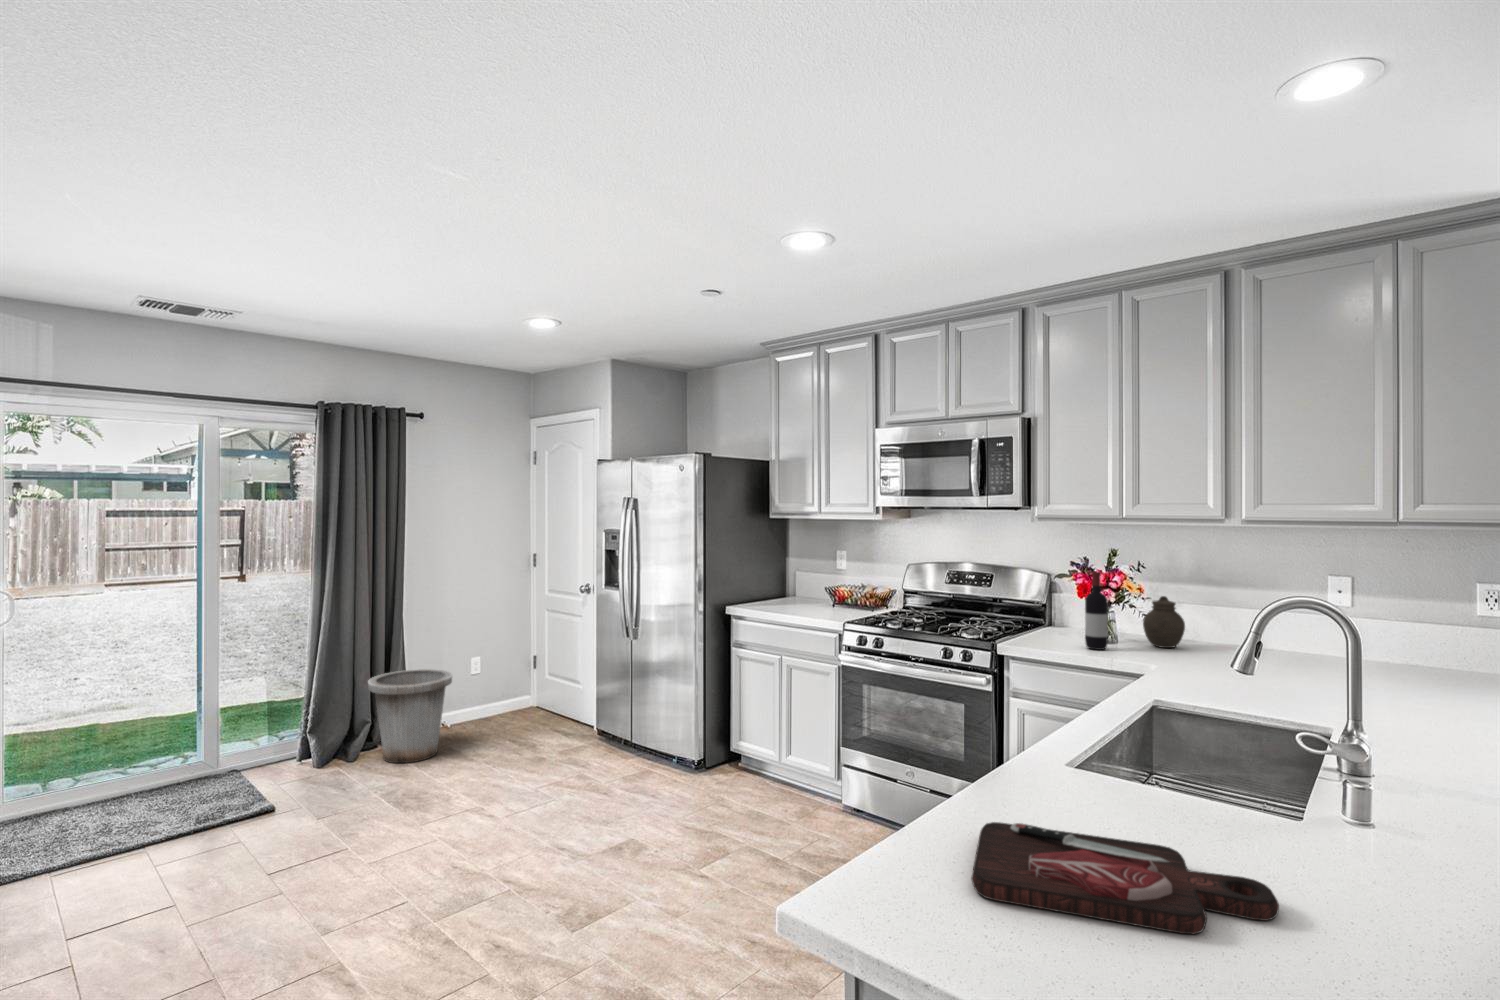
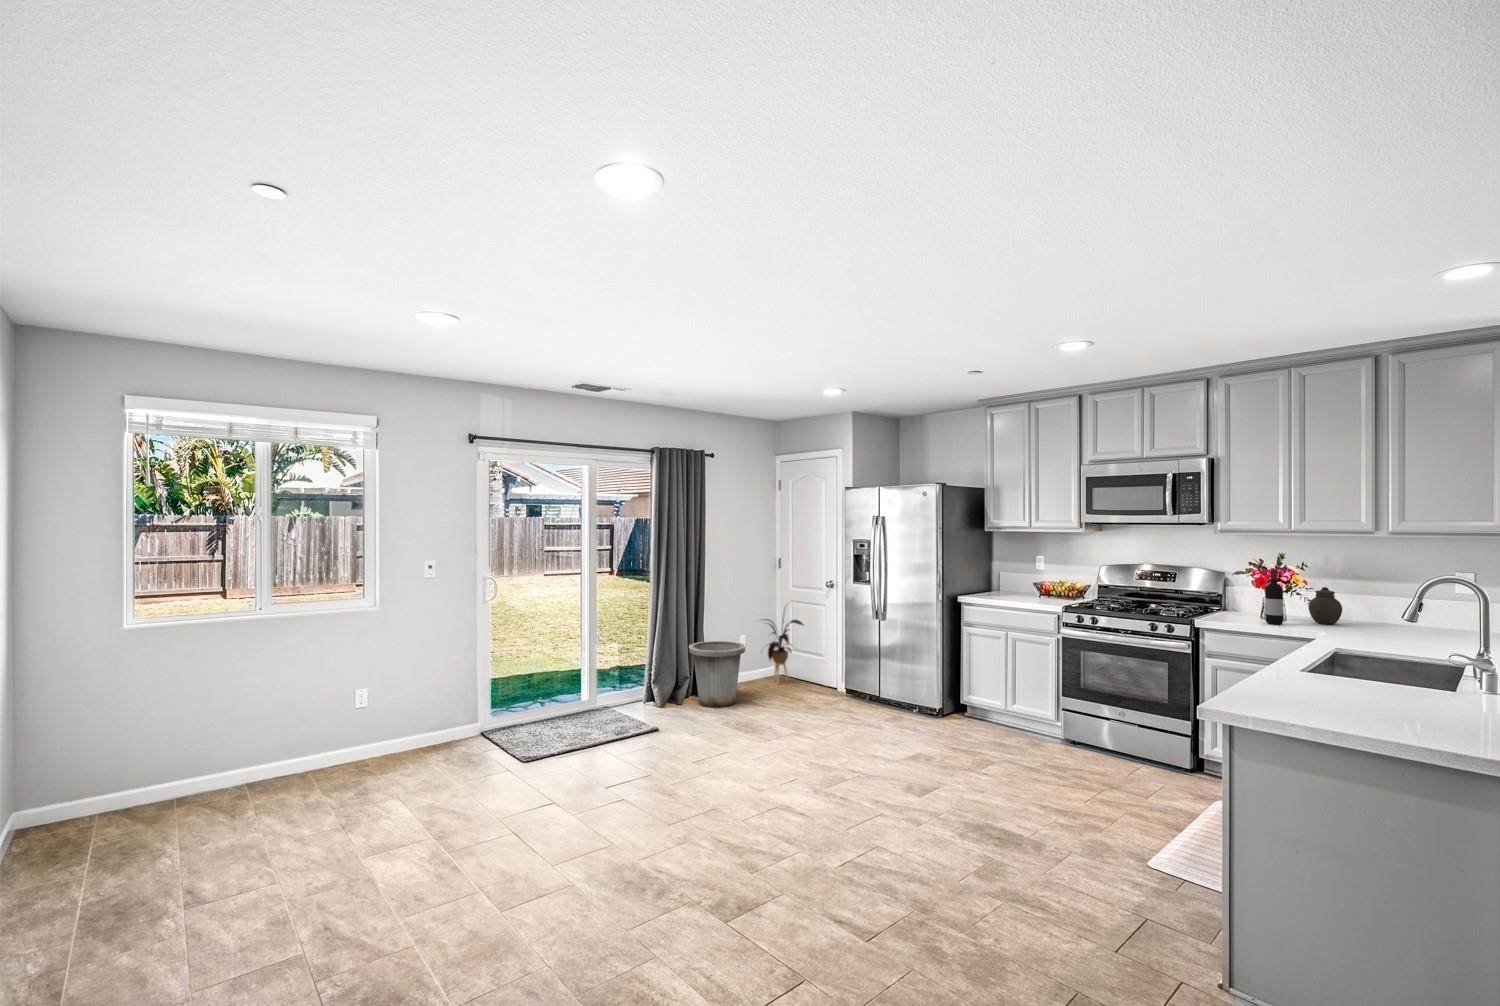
house plant: none [492,615,552,722] -> present [765,619,803,684]
cutting board: present [971,822,1279,934] -> none [1273,686,1442,720]

